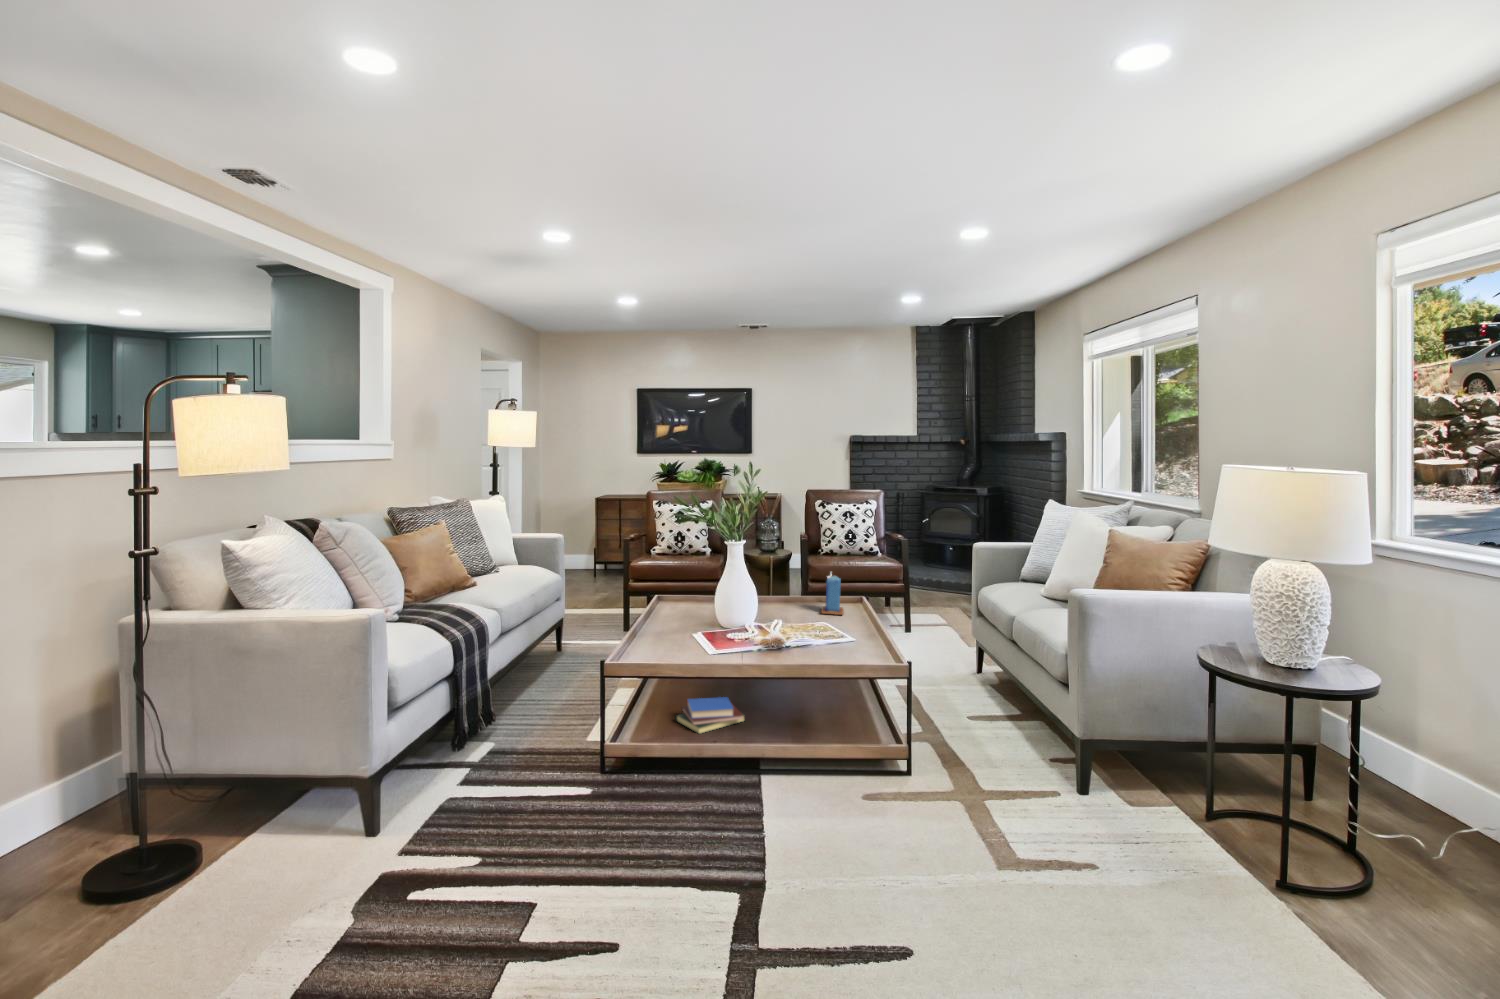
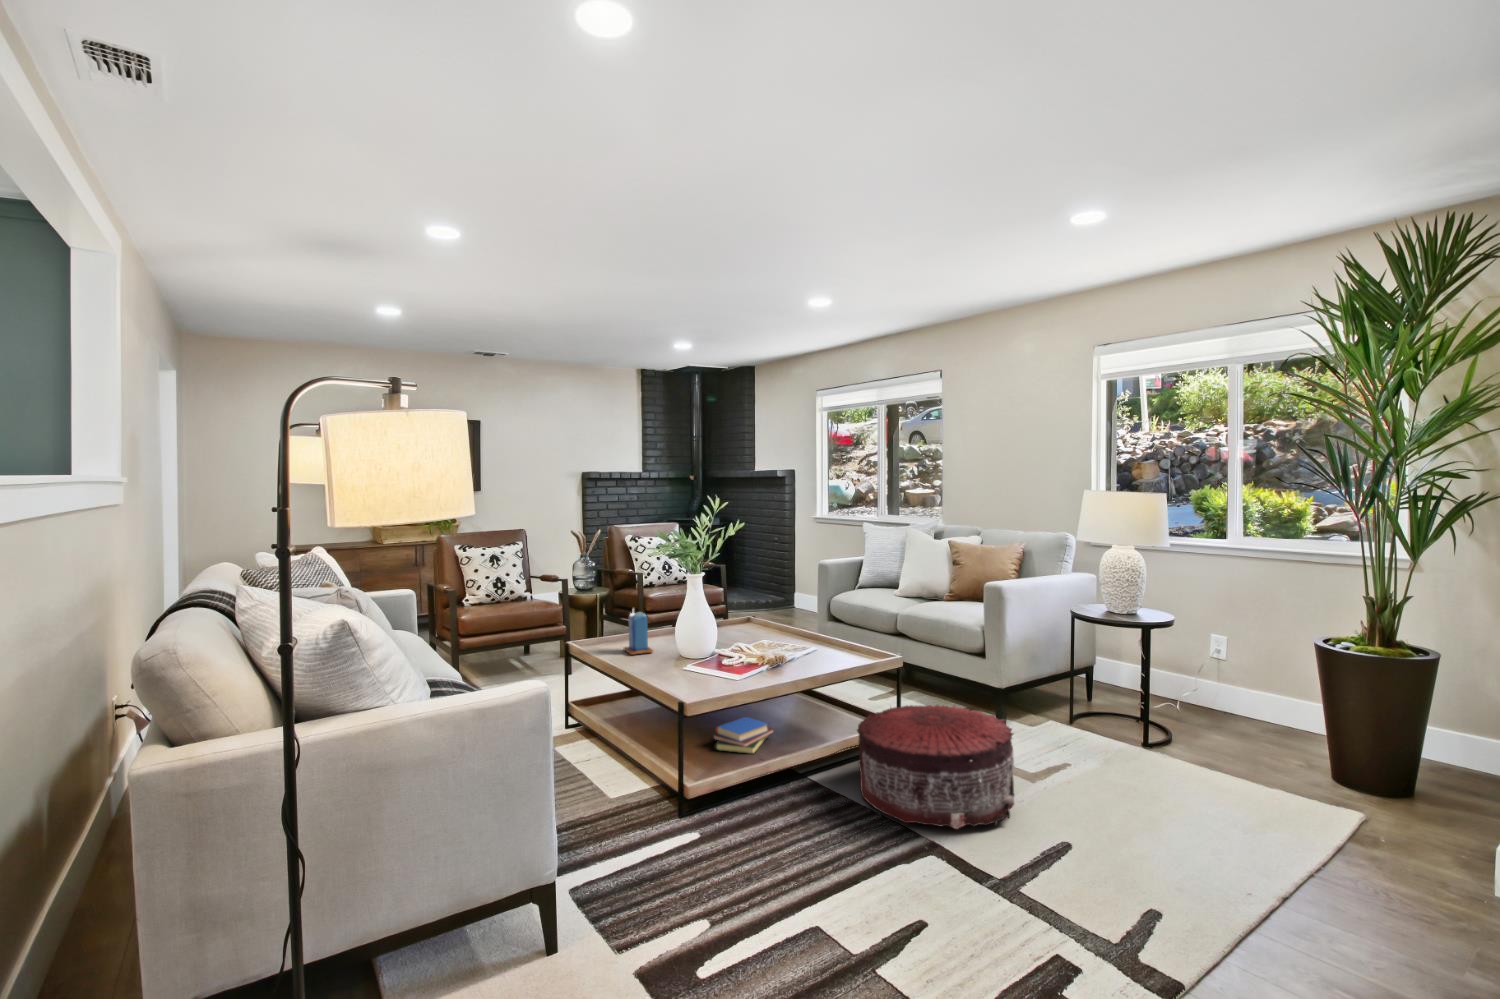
candle: present [821,574,844,615] -> present [624,612,653,655]
pouf: none [759,721,940,890] -> present [857,705,1014,829]

